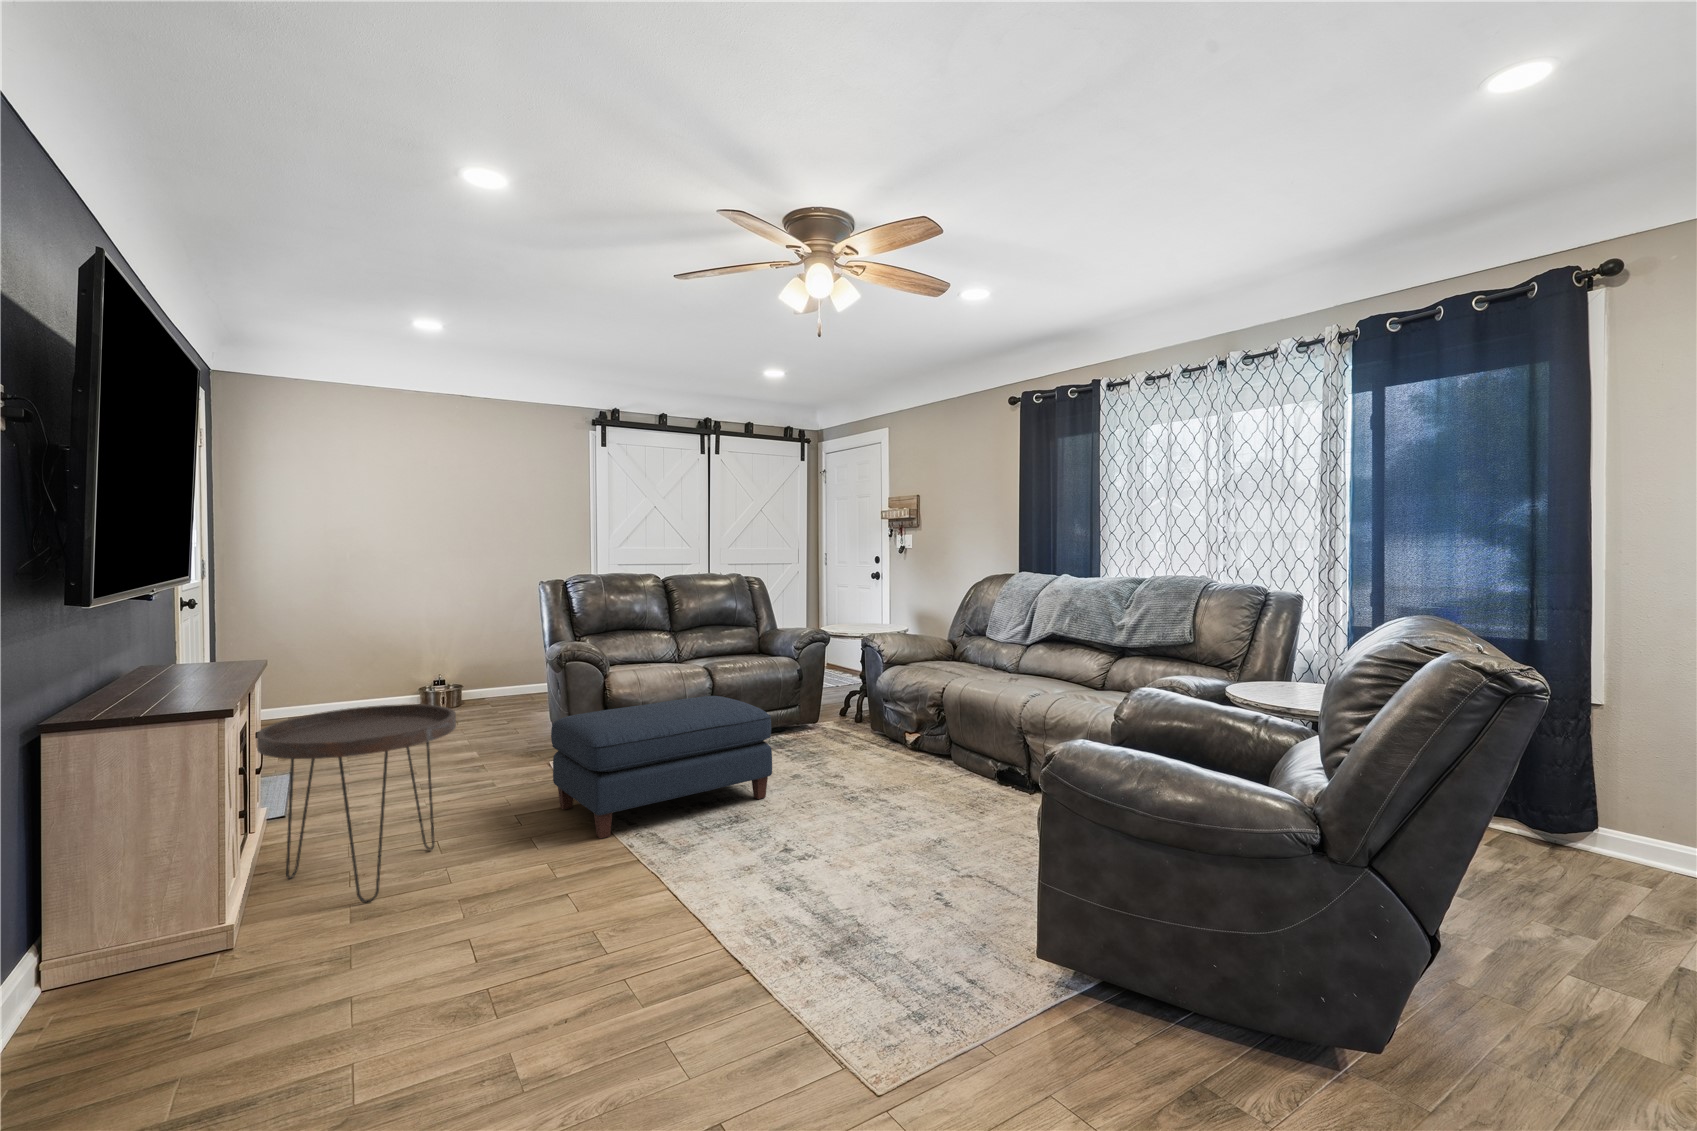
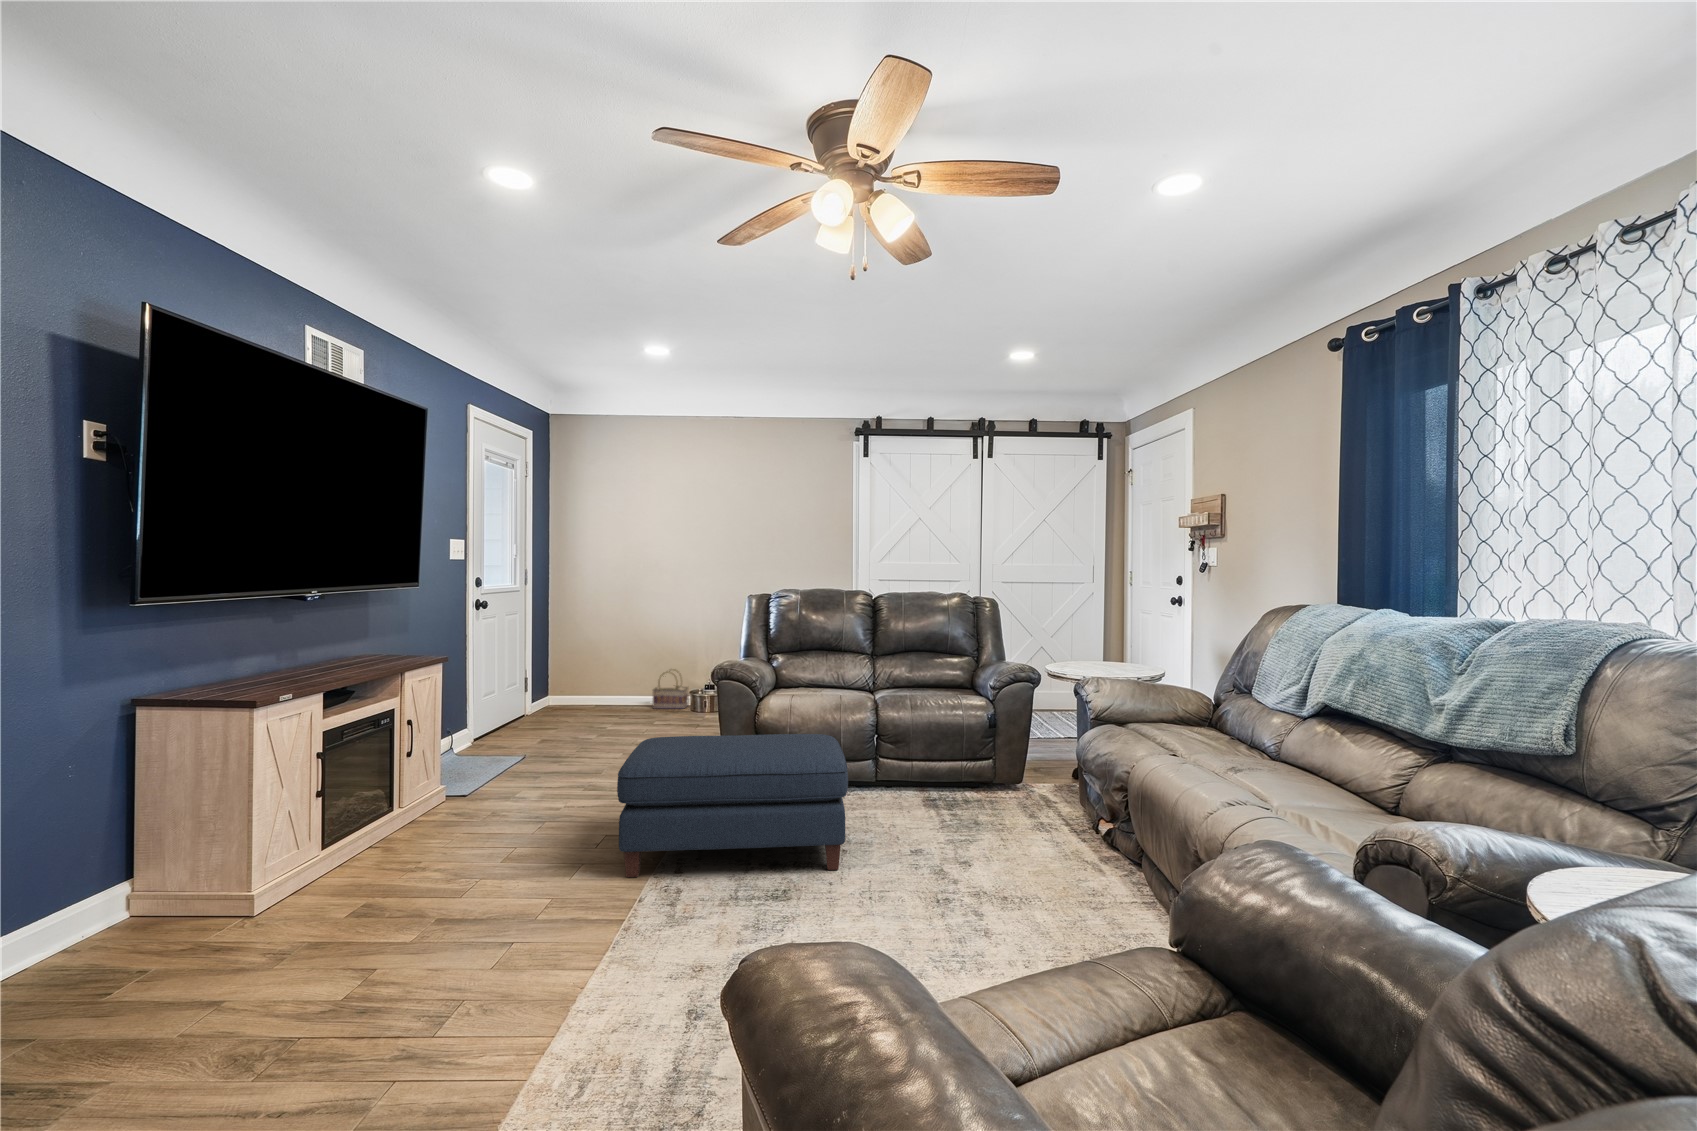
basket: none [368,668,412,714] -> present [653,669,688,709]
side table: present [257,704,456,903] -> none [338,706,514,891]

